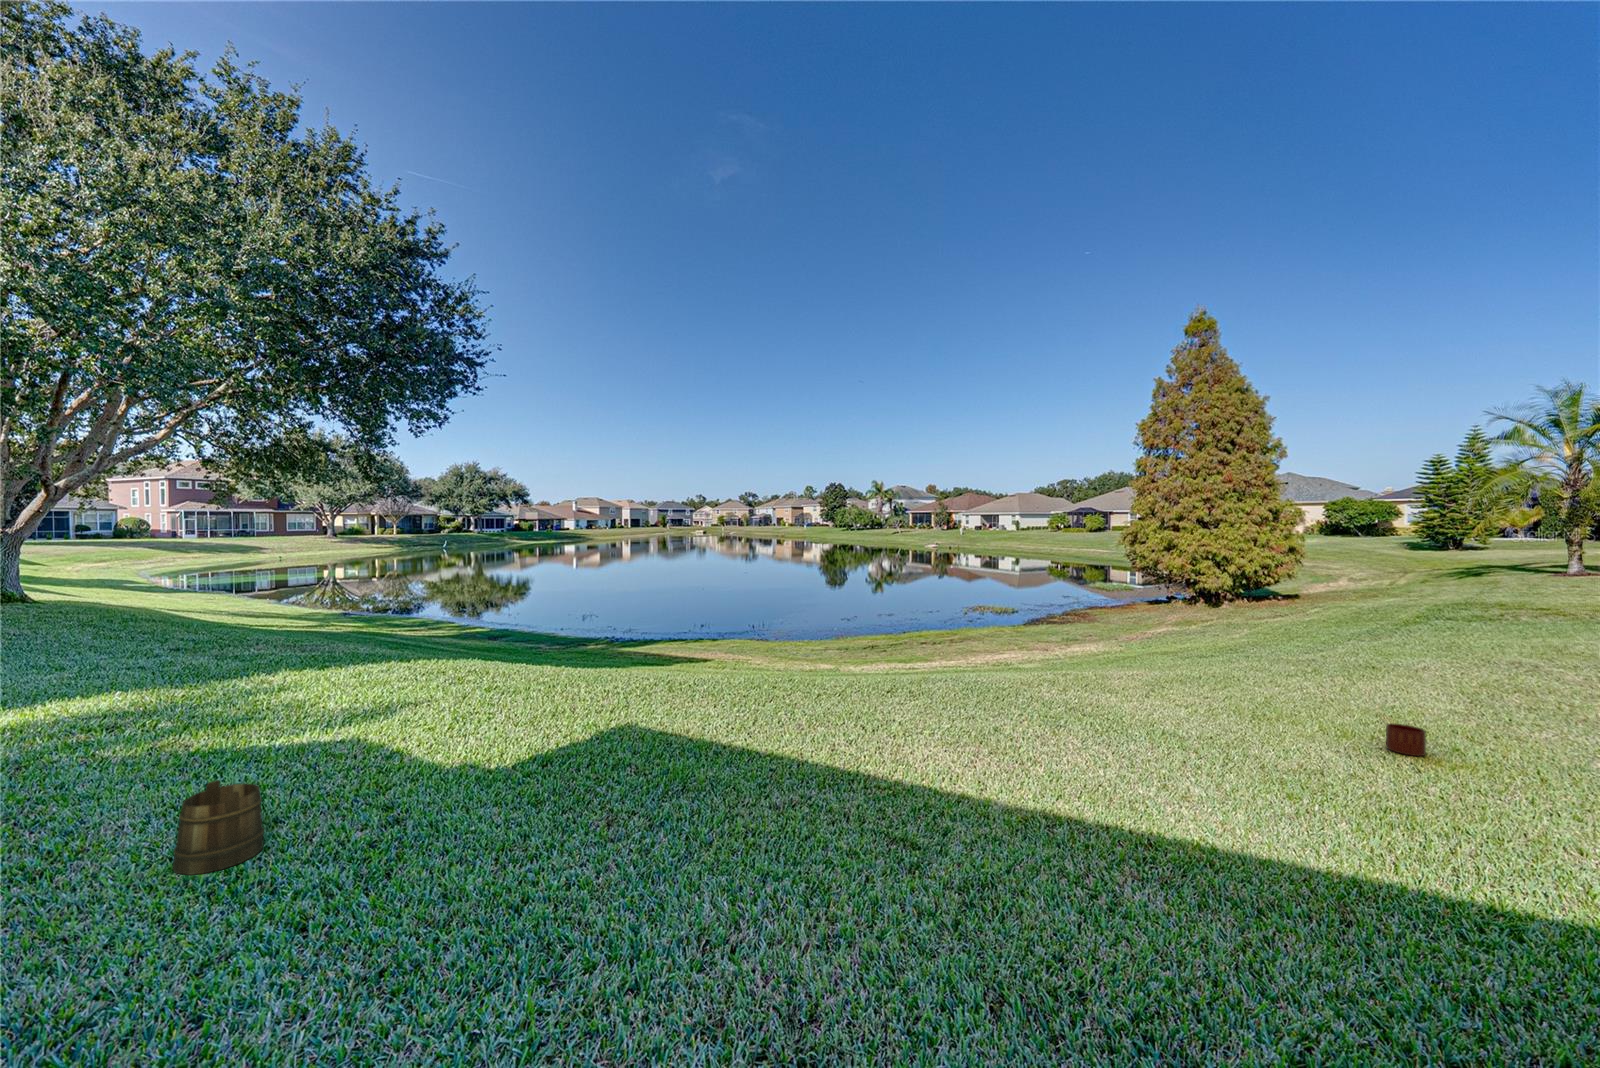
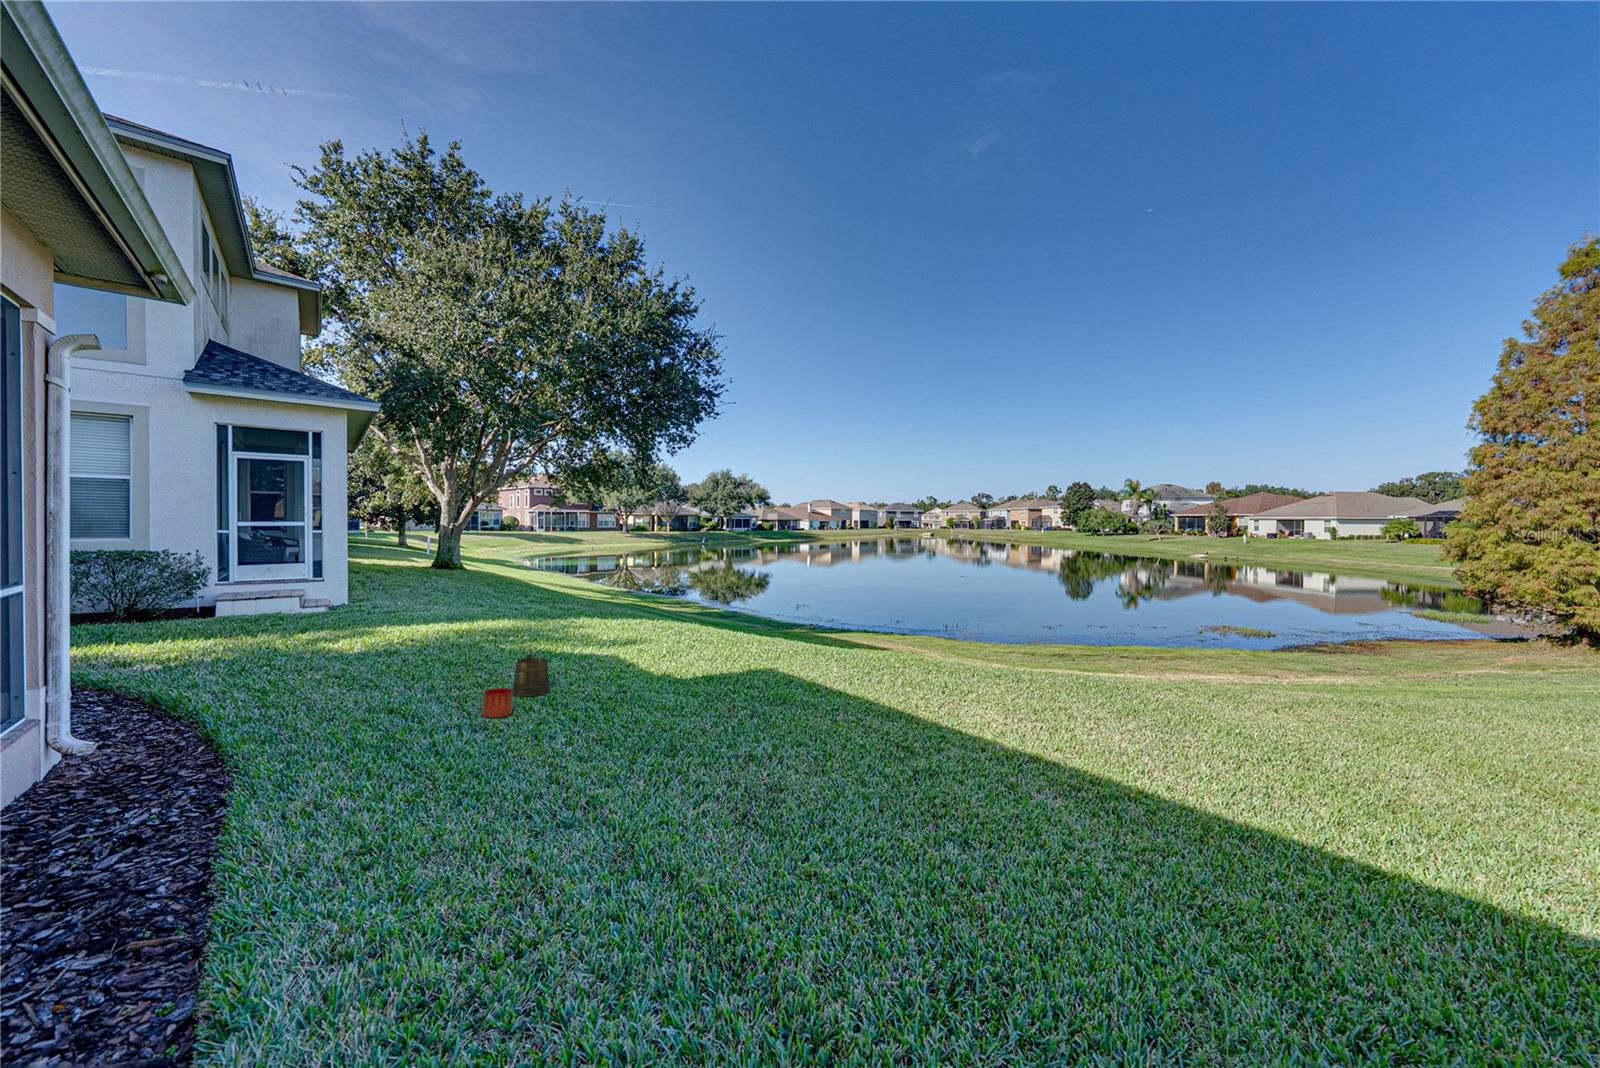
planter: present [1386,723,1426,756] -> present [482,688,513,718]

